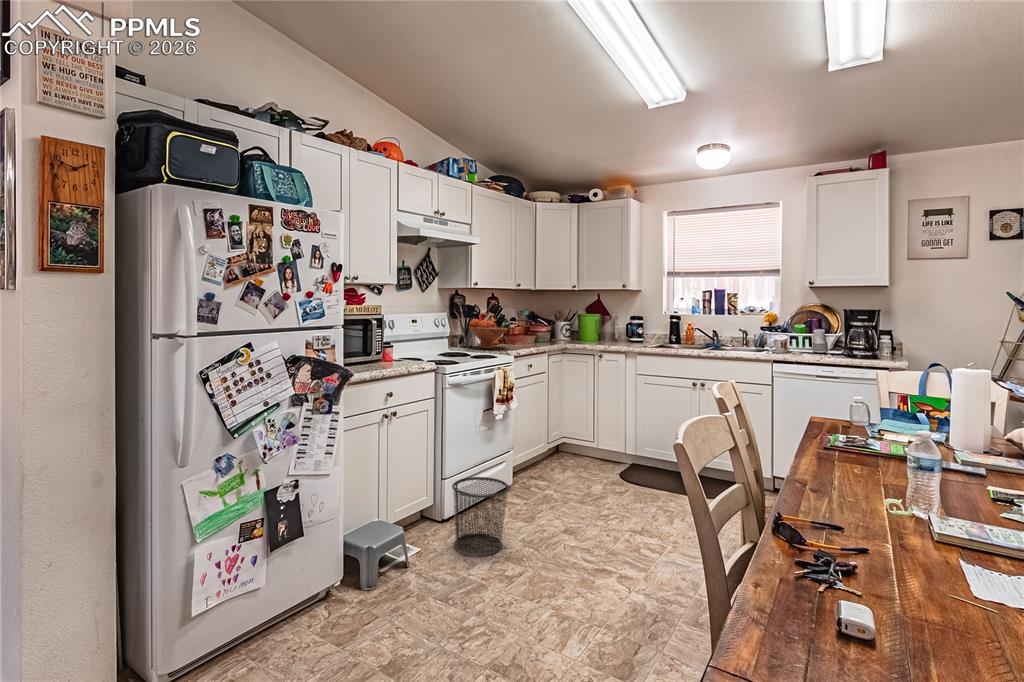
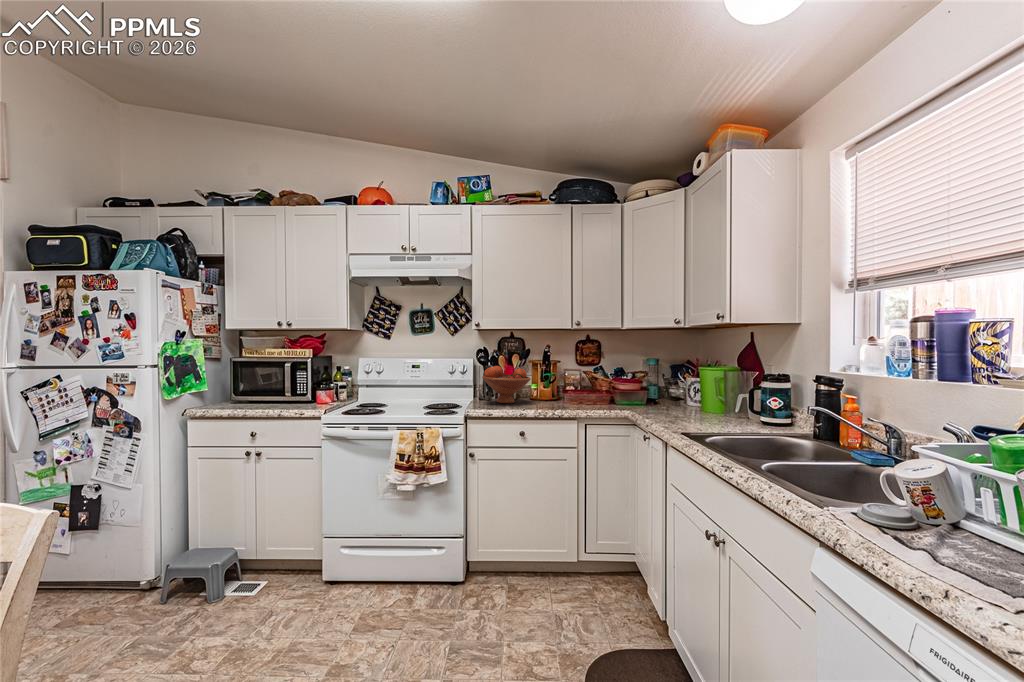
waste bin: present [452,477,509,556] -> none [228,540,302,640]

